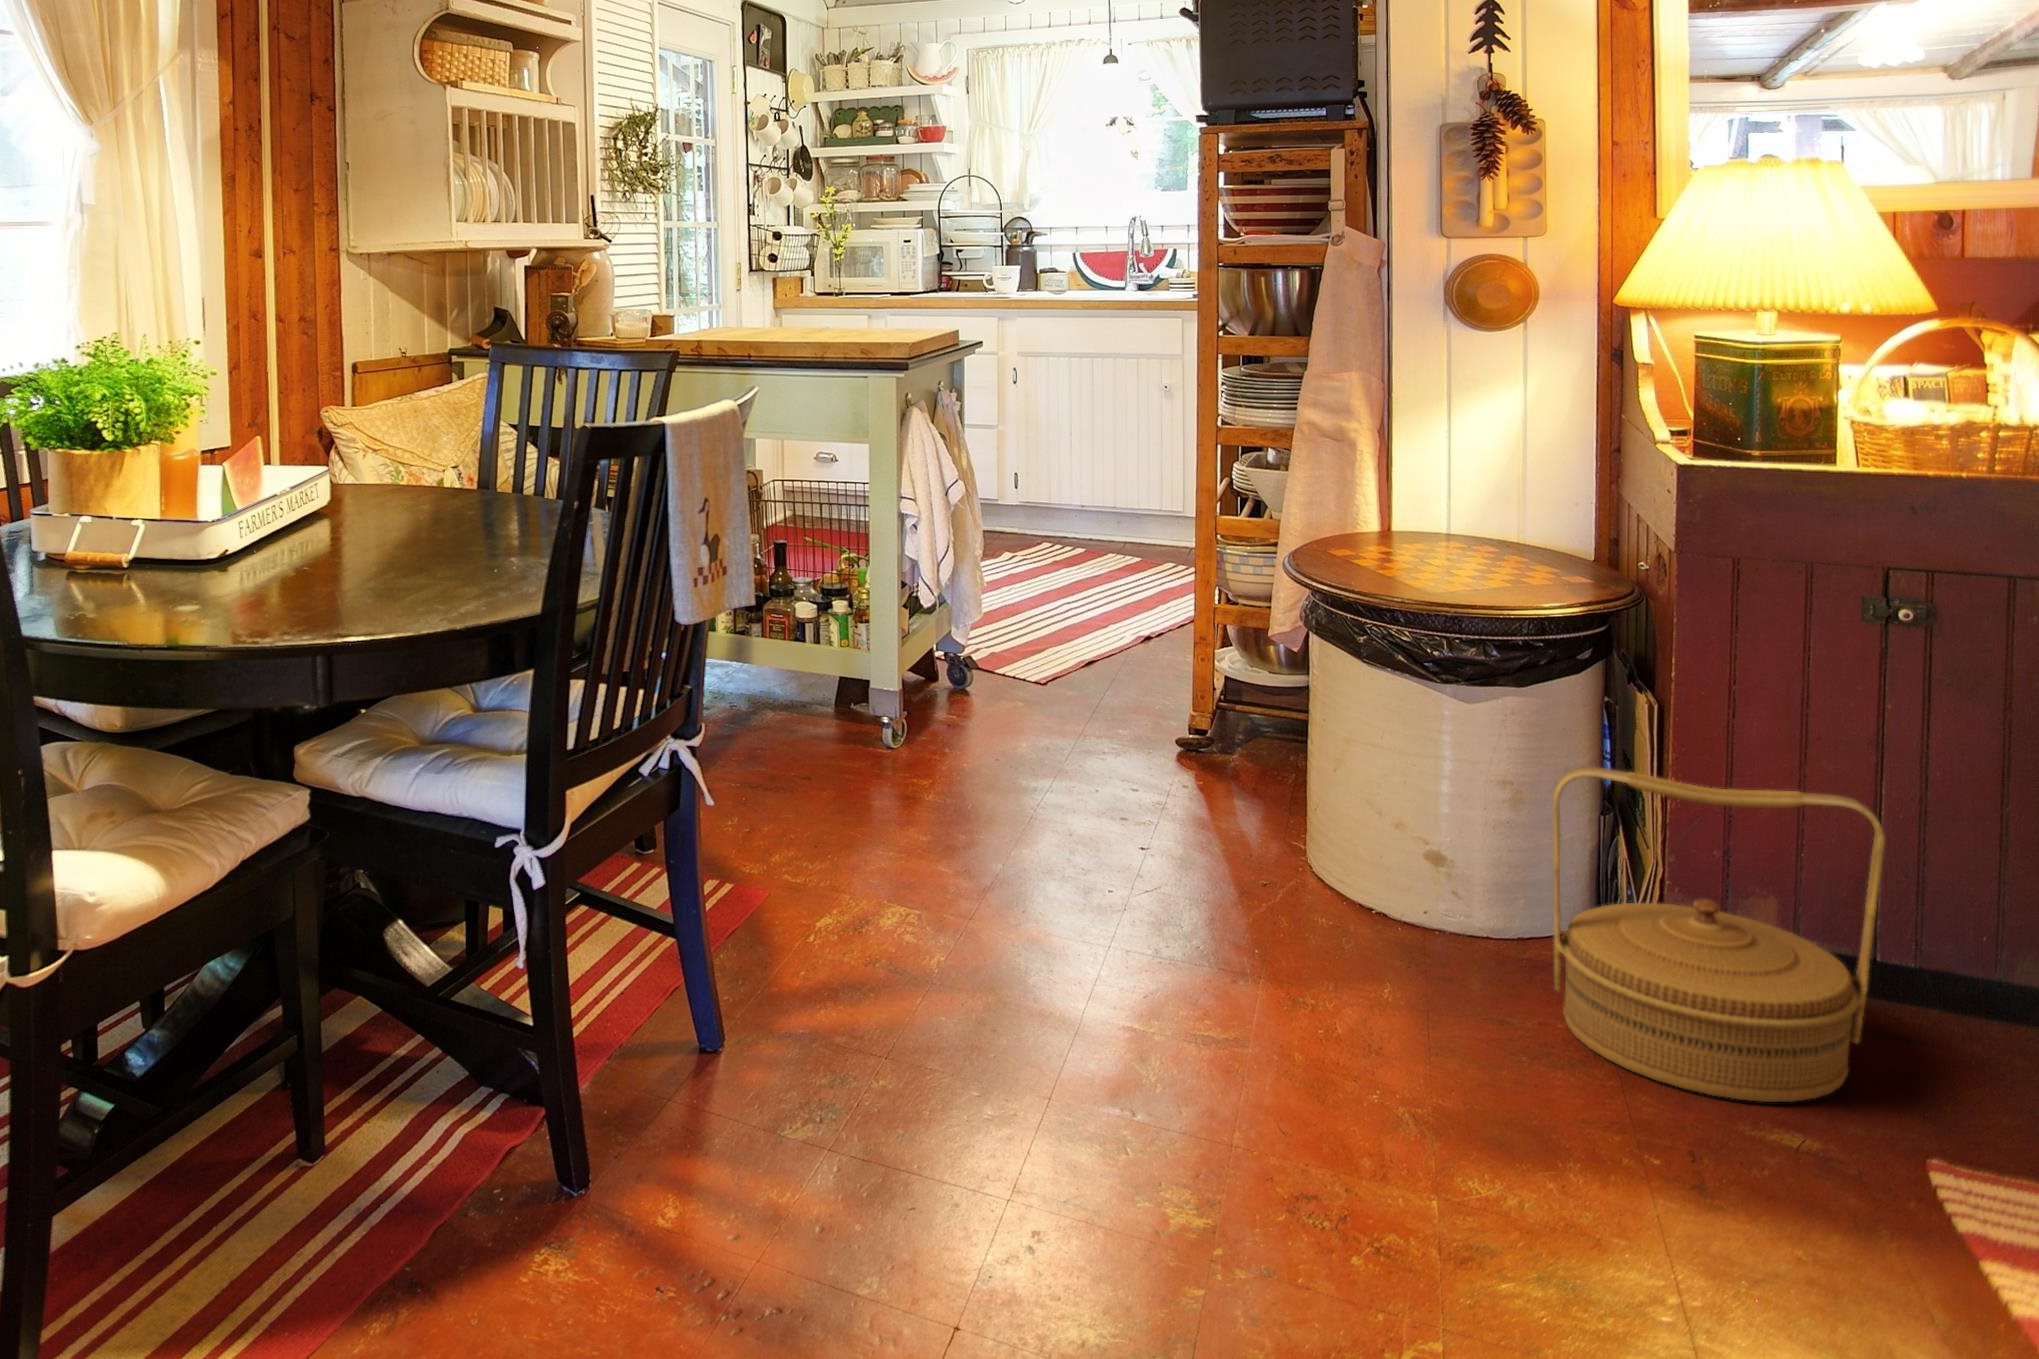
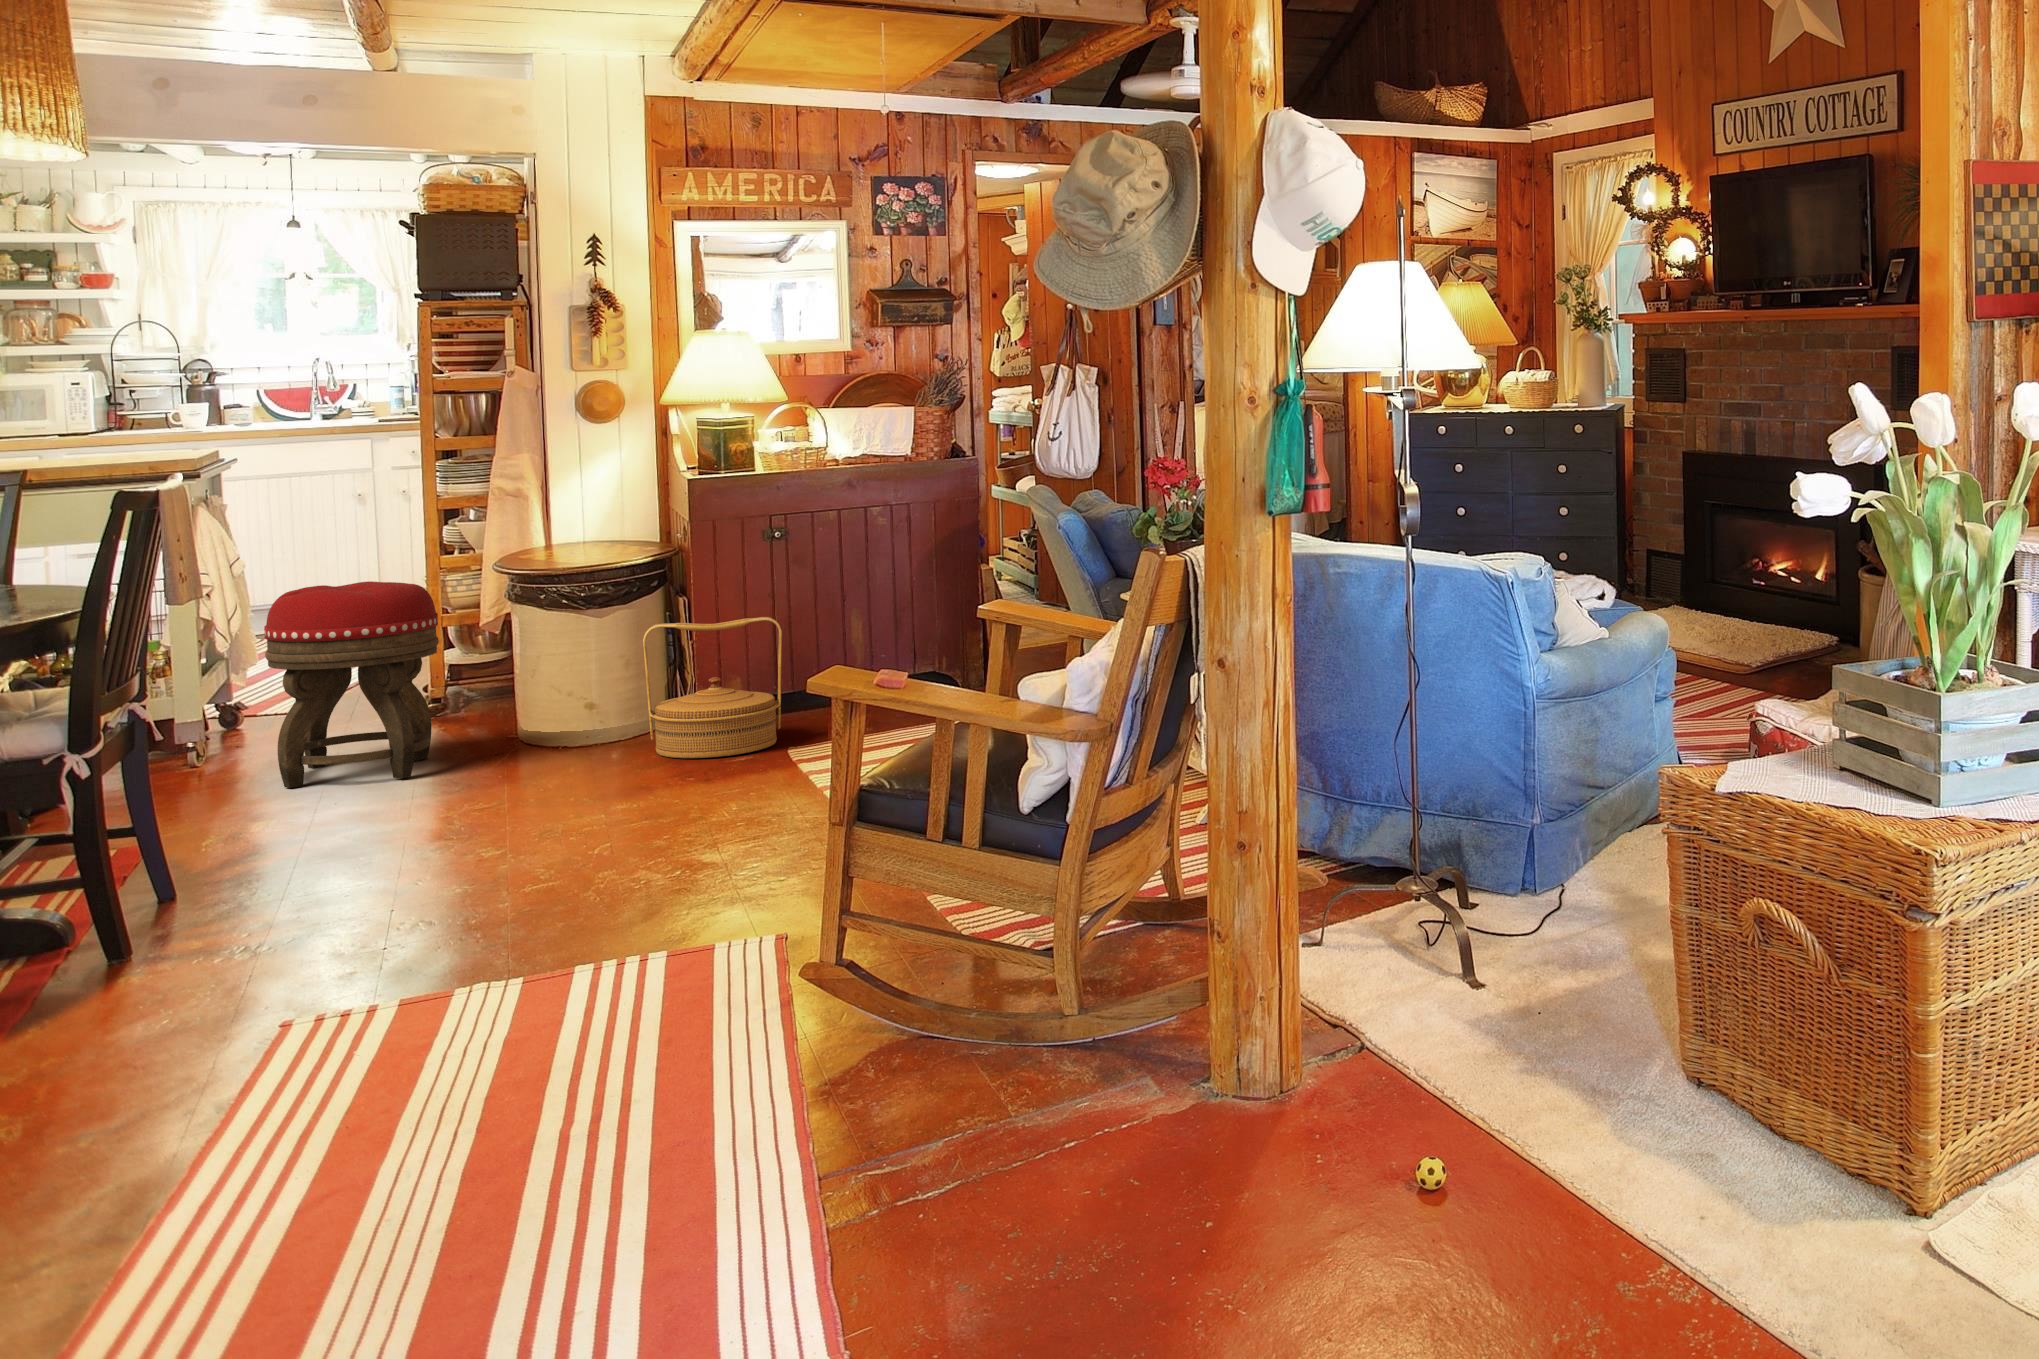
footstool: none [925,591,1181,953] -> present [264,581,439,788]

